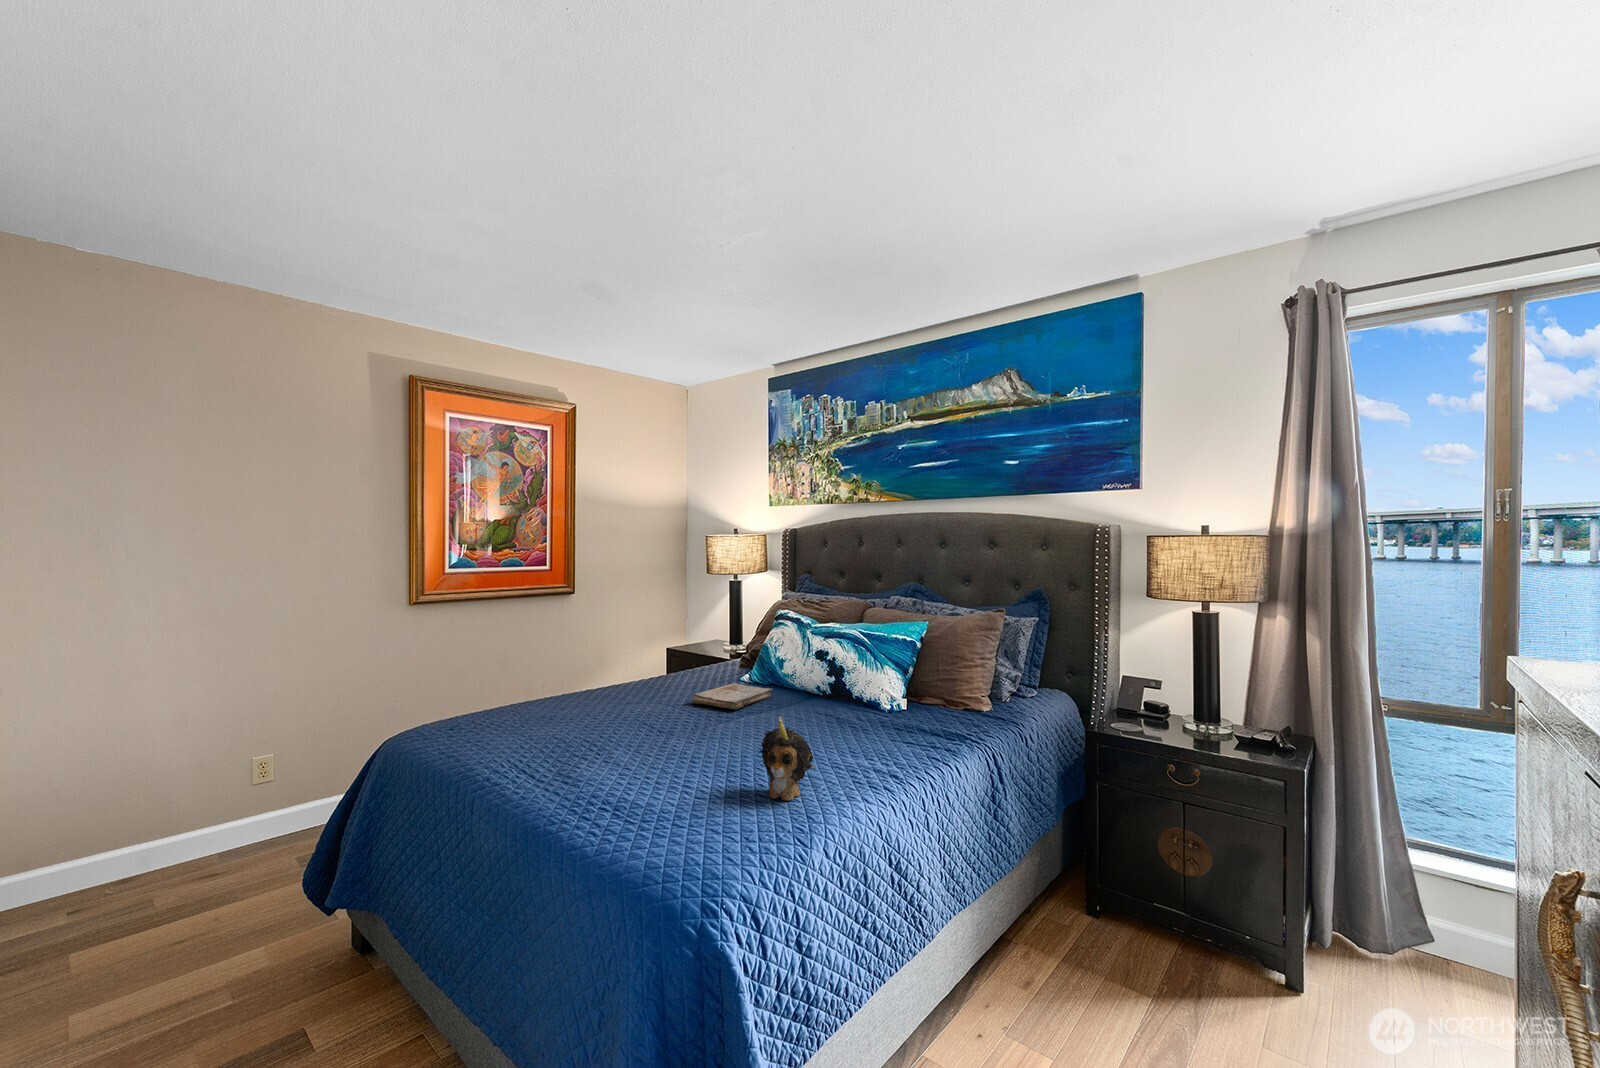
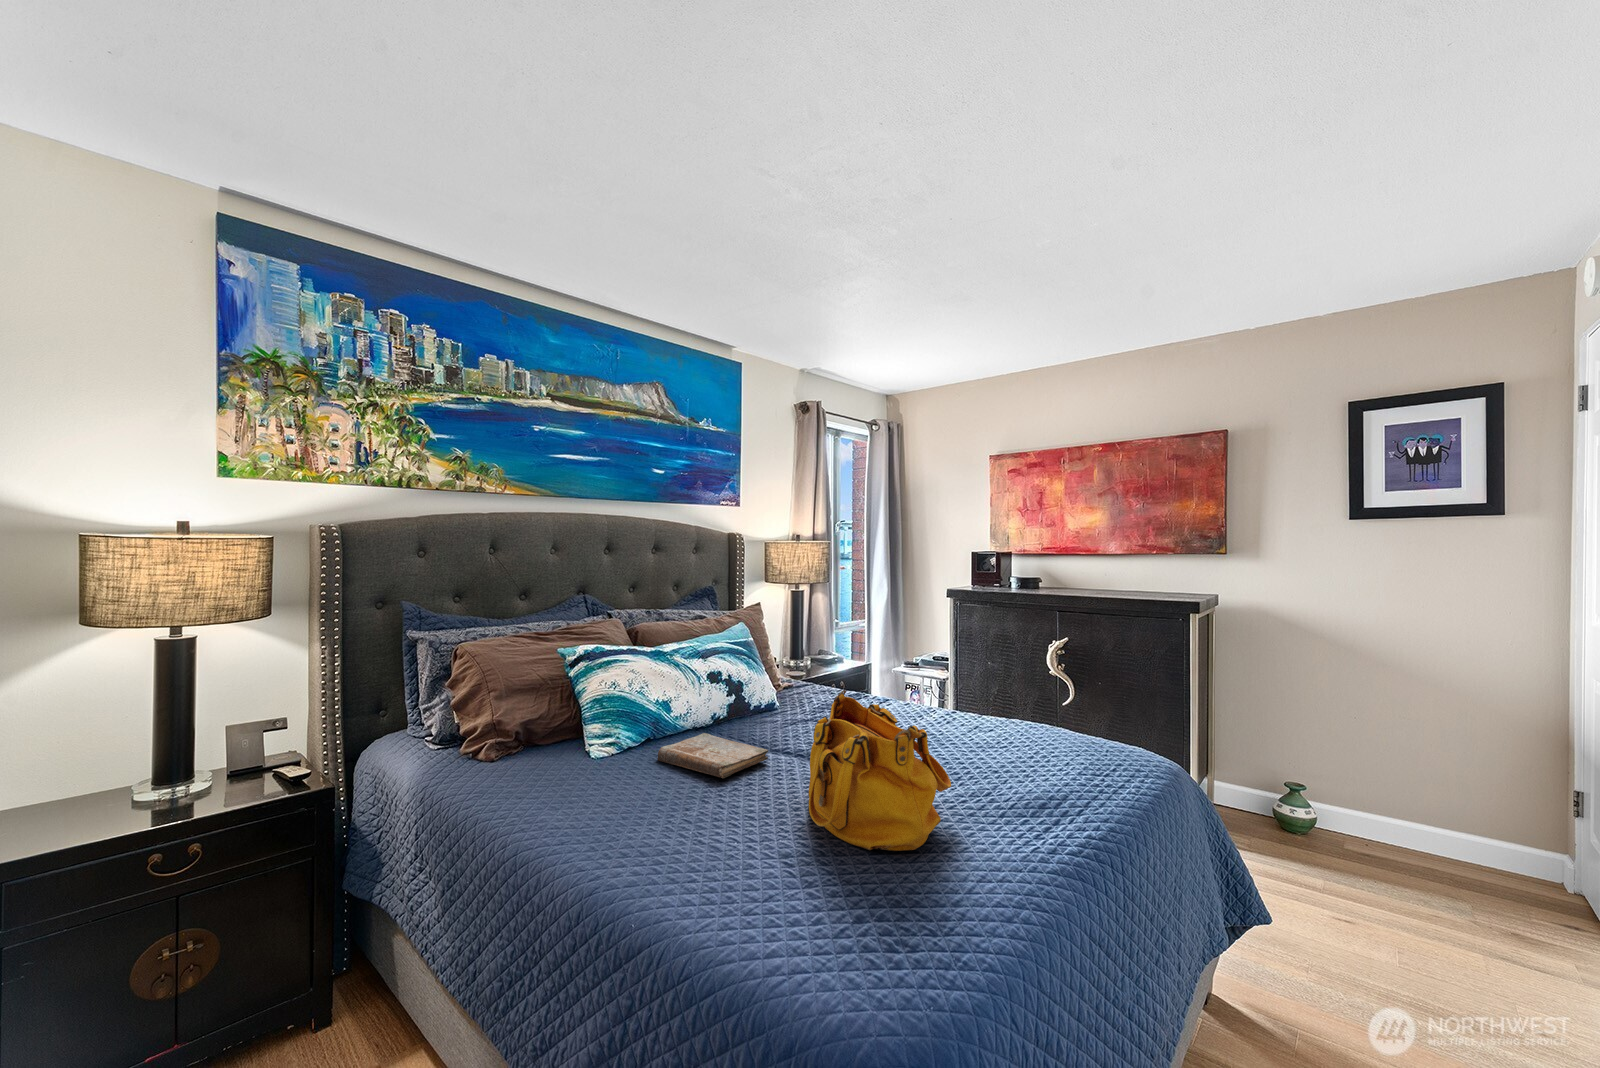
handbag: none [563,645,683,747] -> present [808,690,951,851]
plush toy: present [760,717,816,800] -> none [988,694,1032,763]

